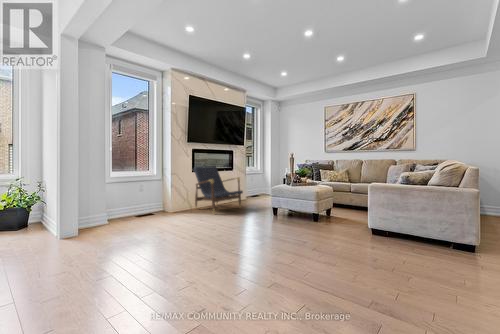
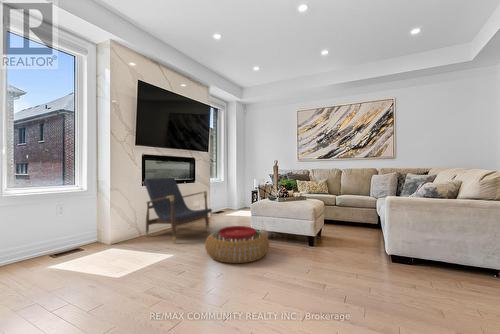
pouf: none [233,203,280,227] -> present [205,226,269,263]

